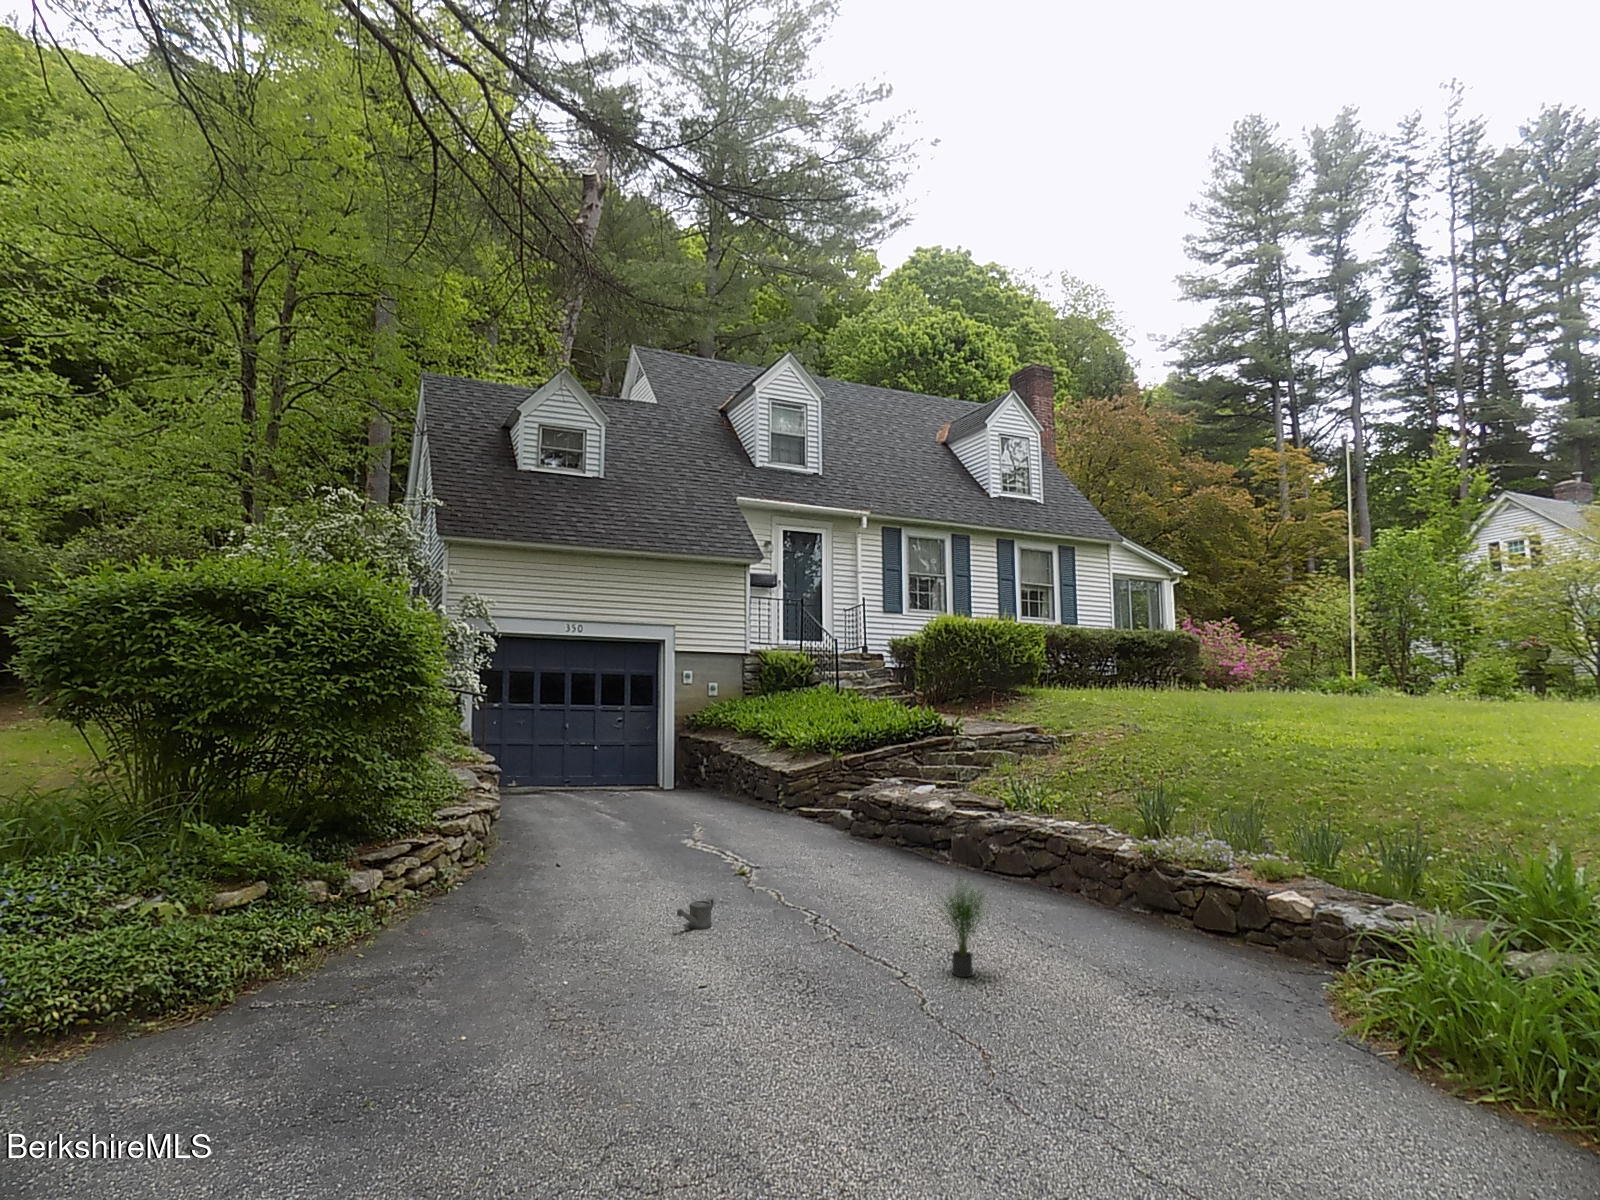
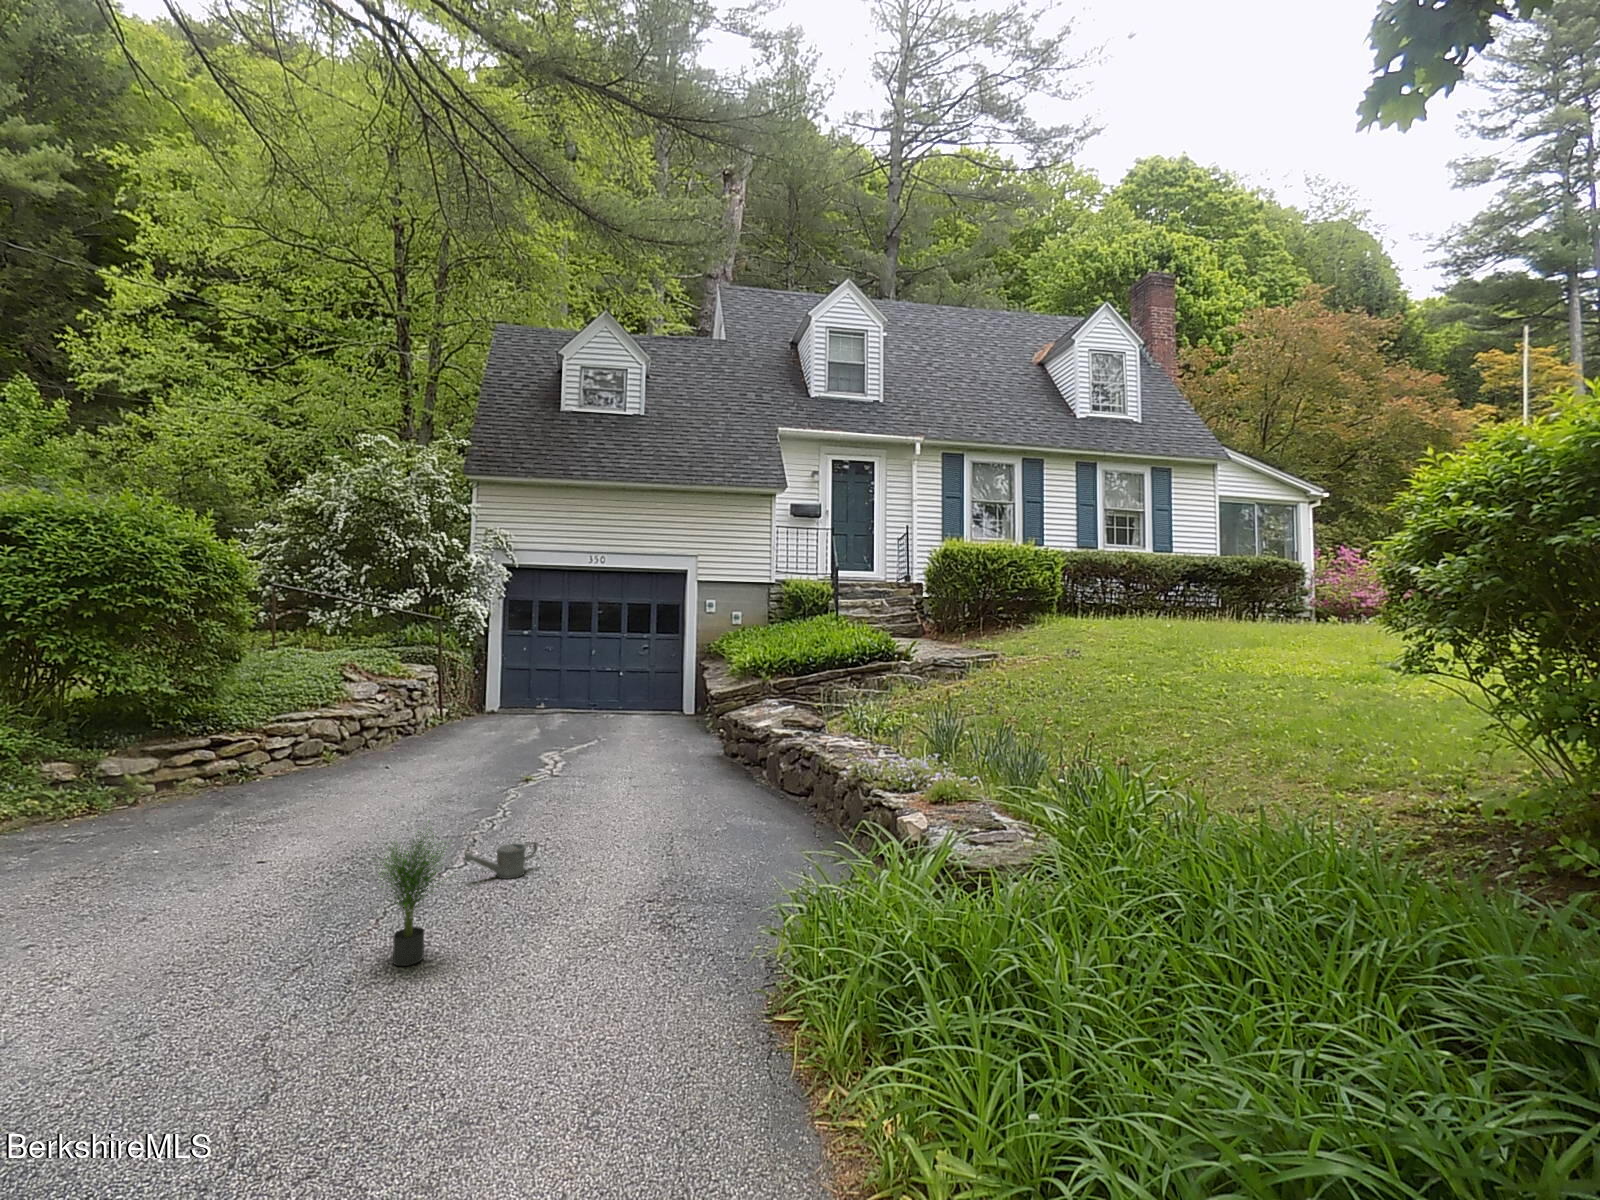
watering can: present [677,899,714,929] -> present [465,842,537,879]

